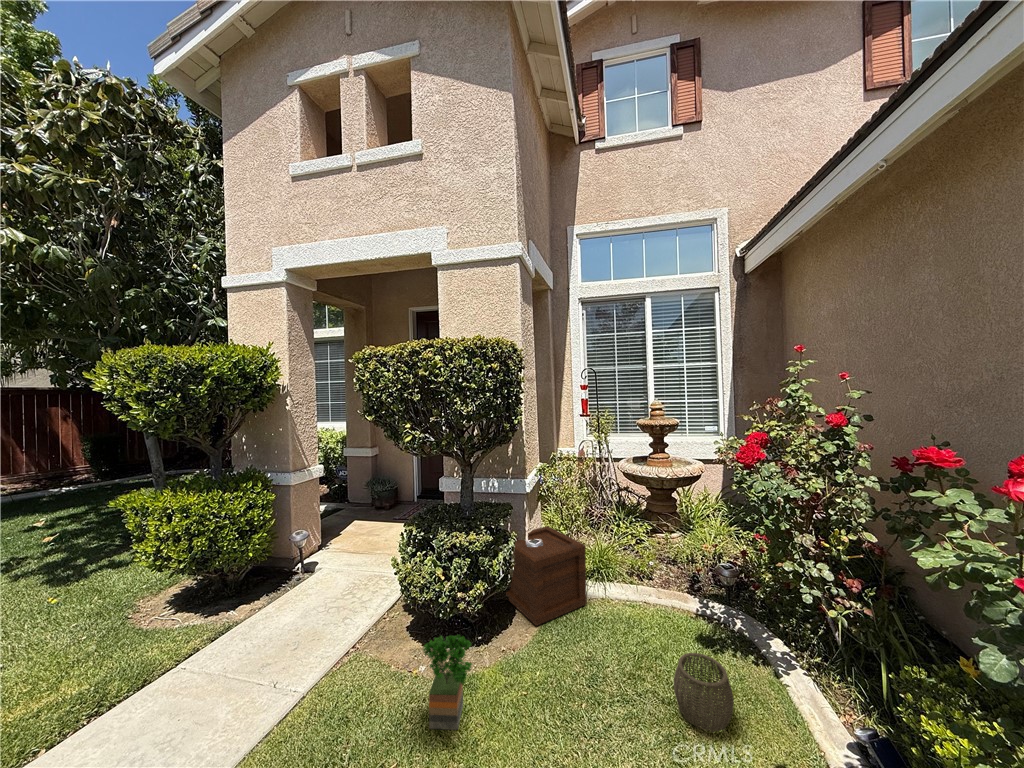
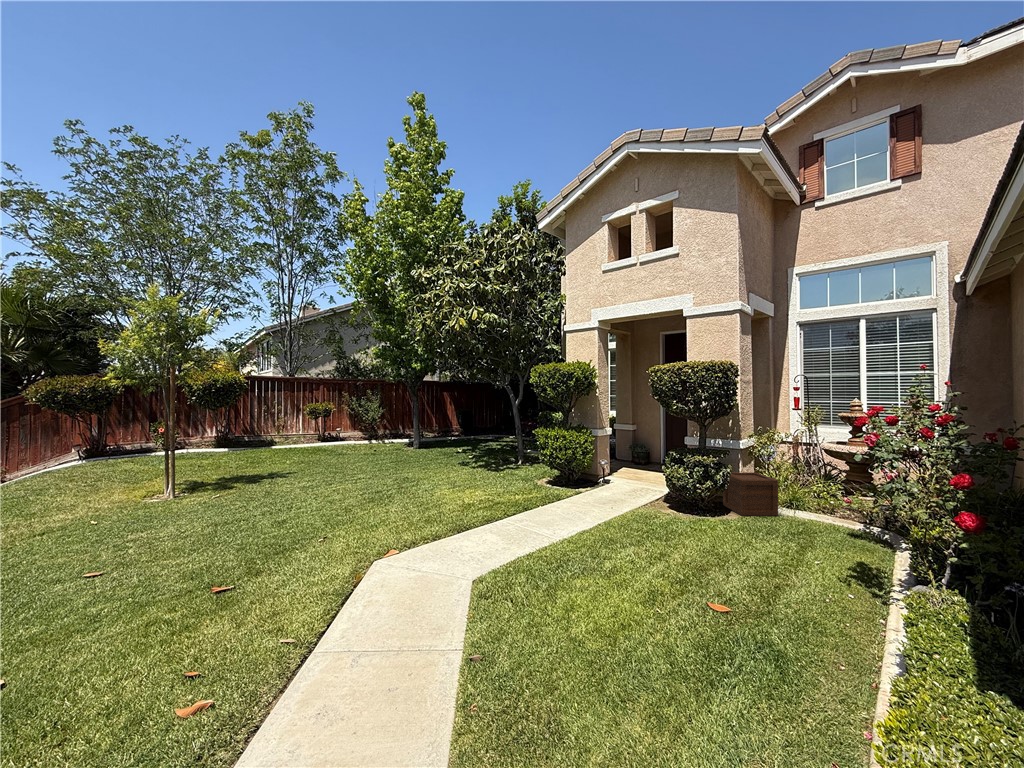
potted tree: present [423,635,472,730] -> none [681,491,704,527]
woven basket: present [674,653,734,732] -> none [810,521,843,550]

